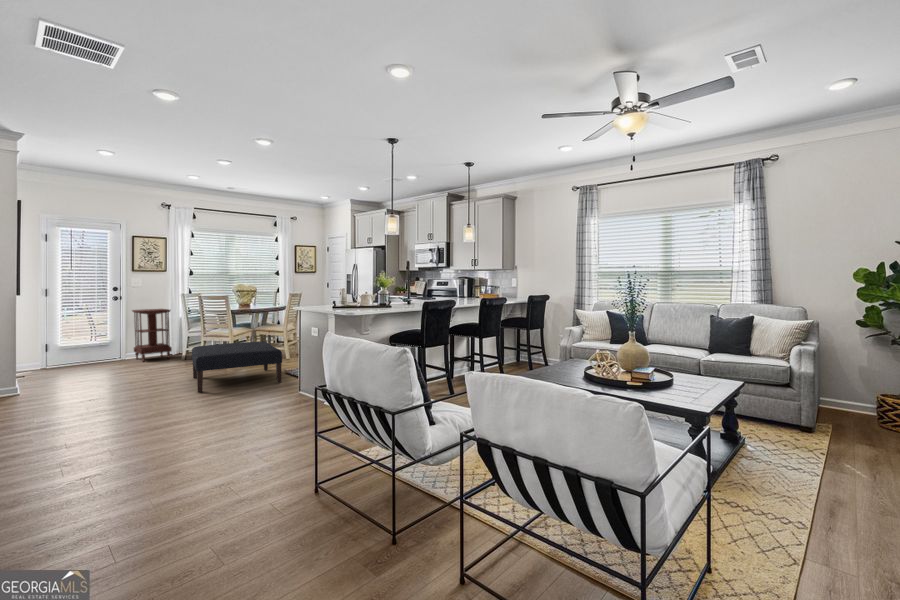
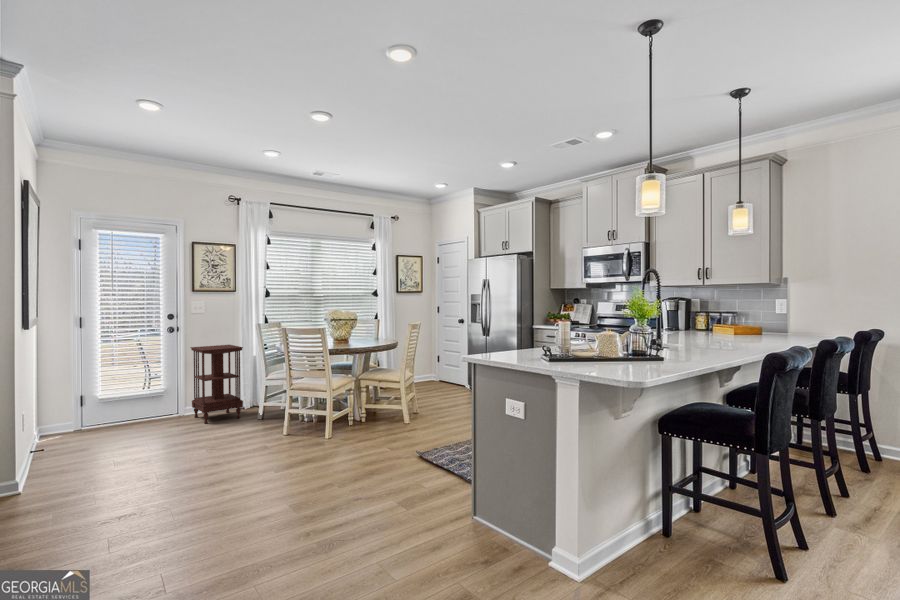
ottoman: present [192,341,282,392] -> none [286,402,433,501]

